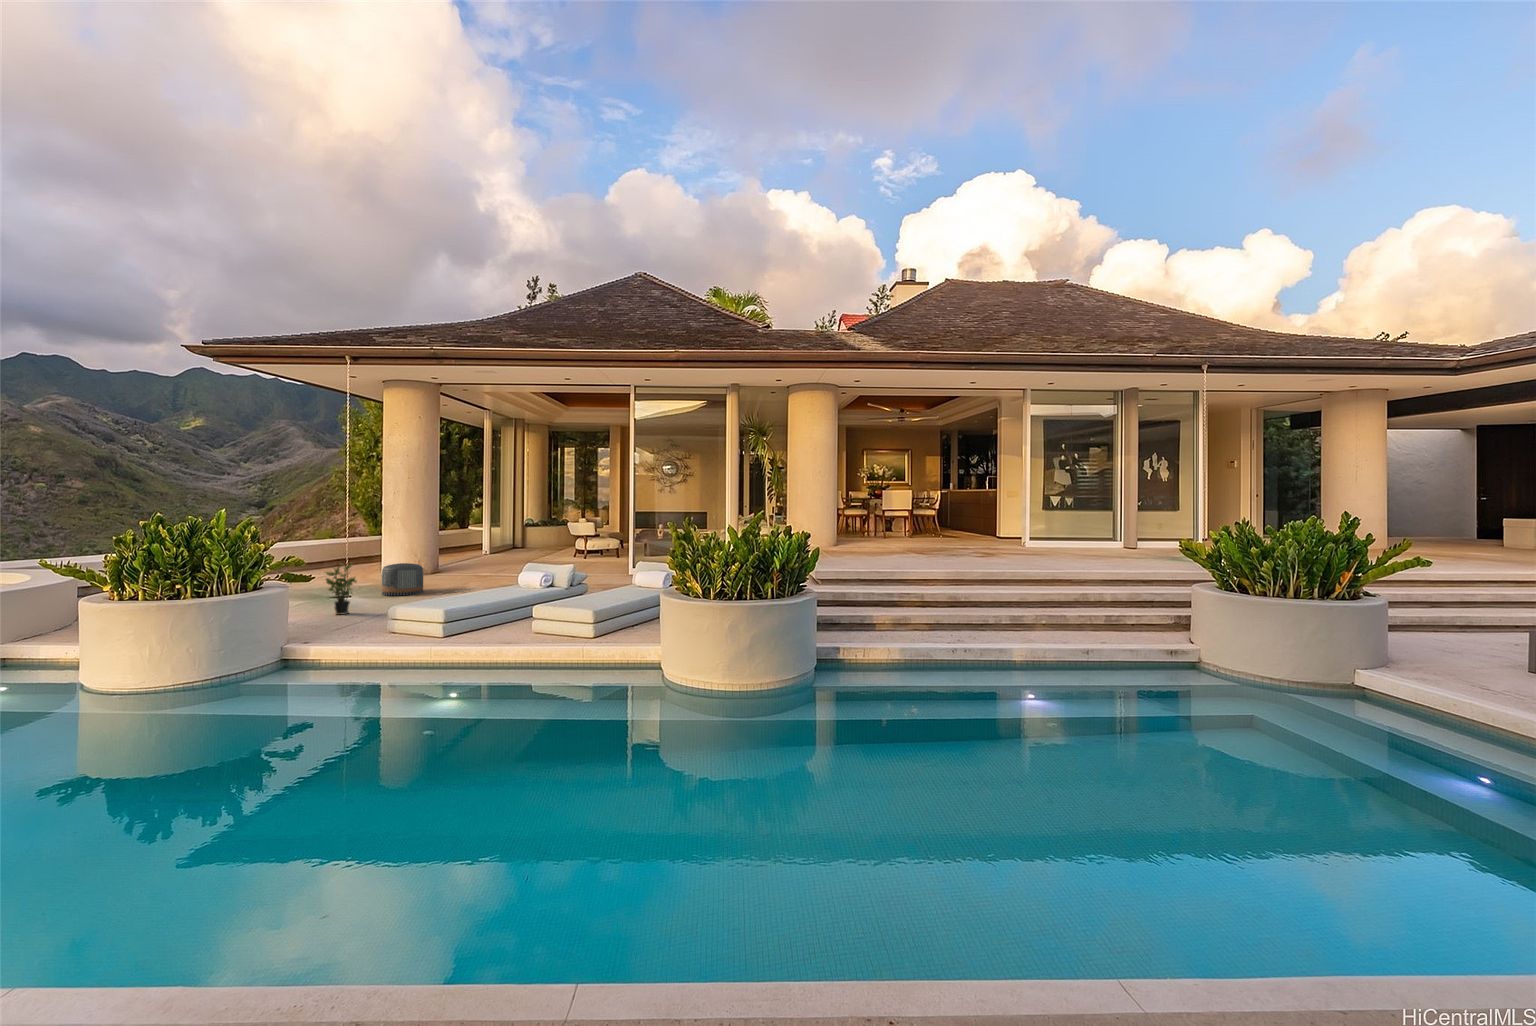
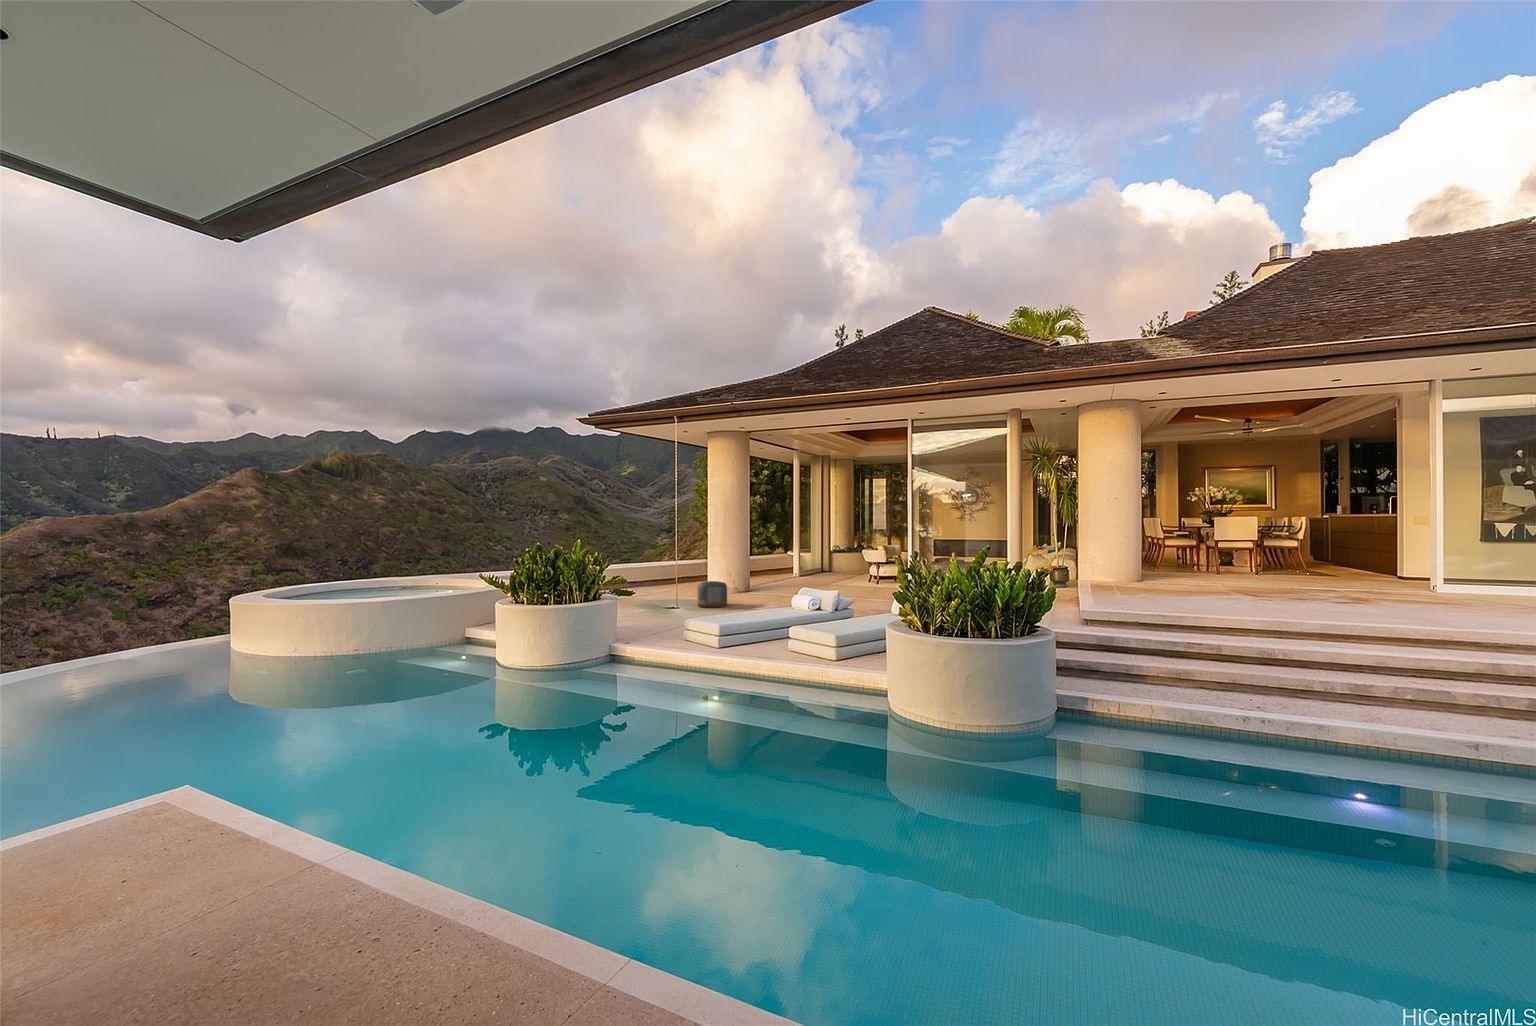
potted plant: present [326,563,356,615] -> none [651,579,673,620]

